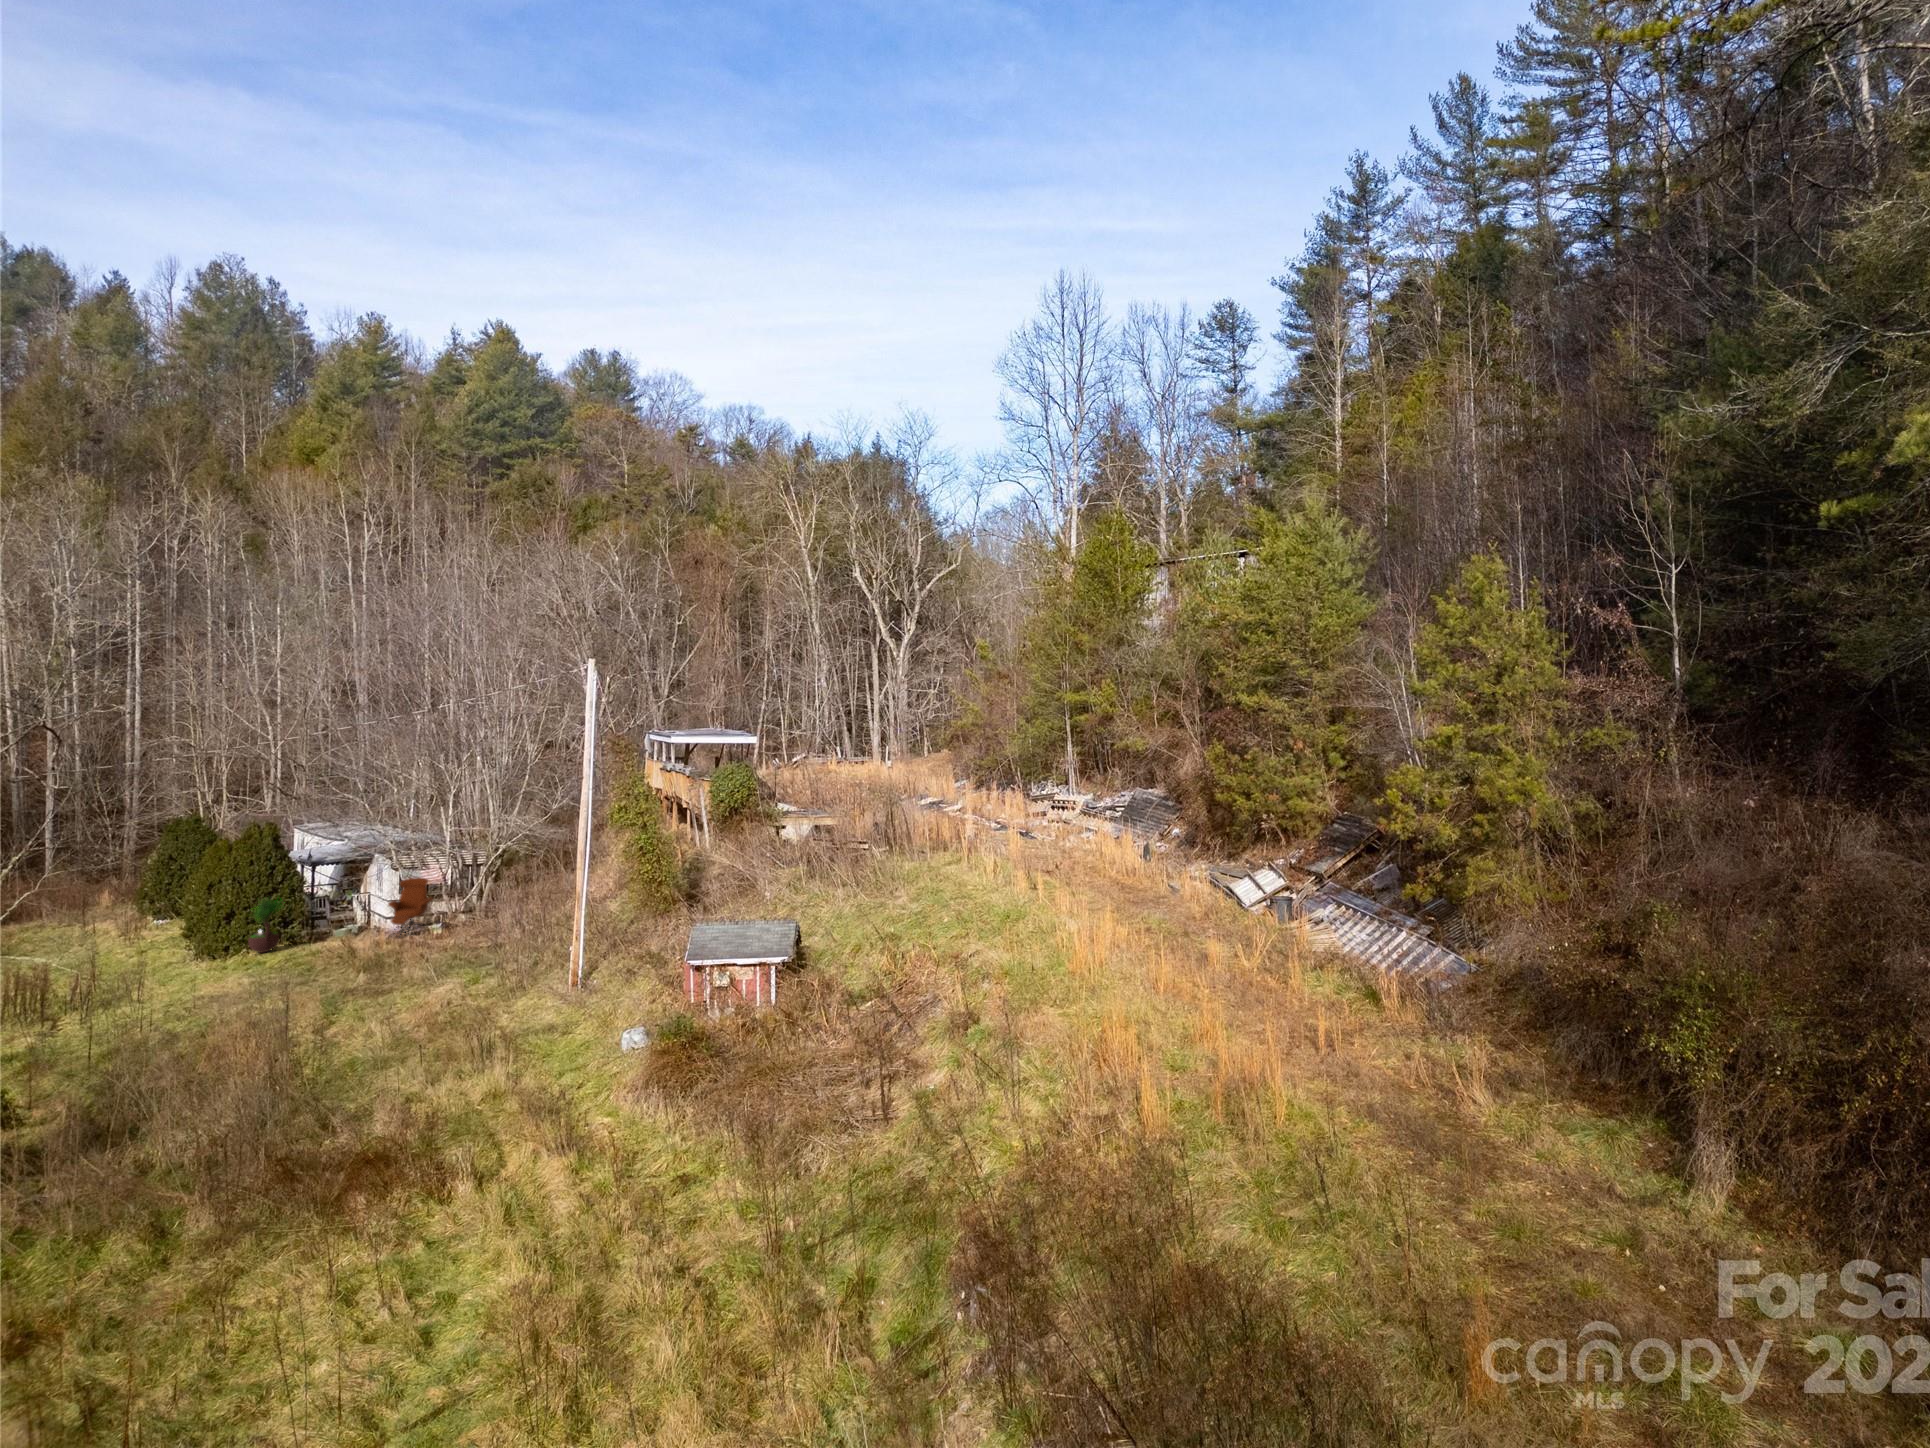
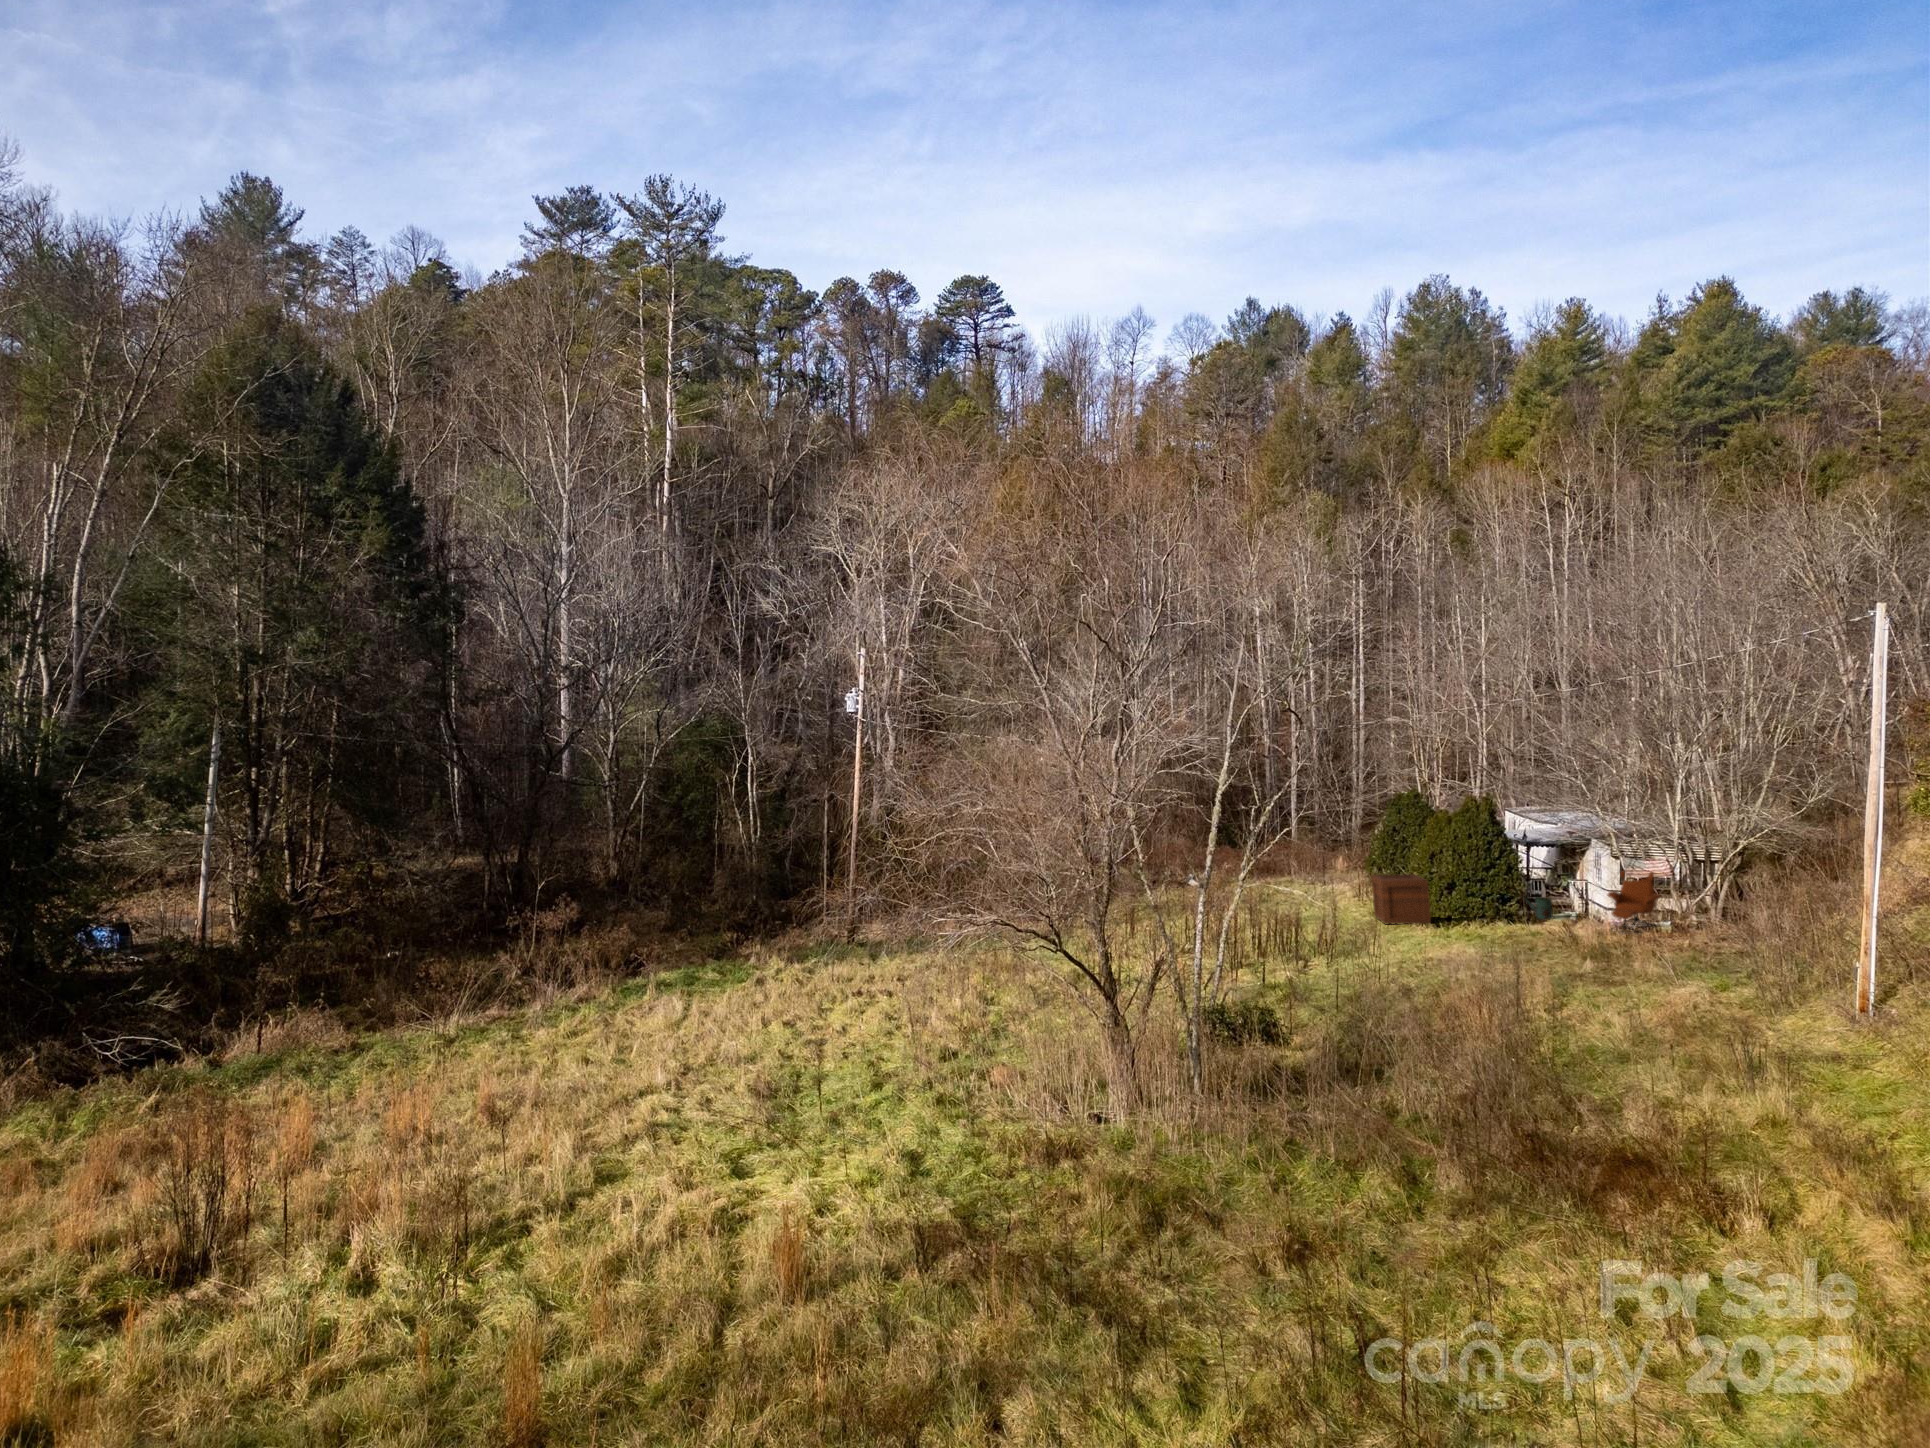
potted tree: present [248,898,281,953] -> none [1463,865,1499,924]
wooden crate: none [136,913,208,973] -> present [1372,874,1431,924]
watering can: none [306,915,343,936] -> present [1521,895,1557,919]

